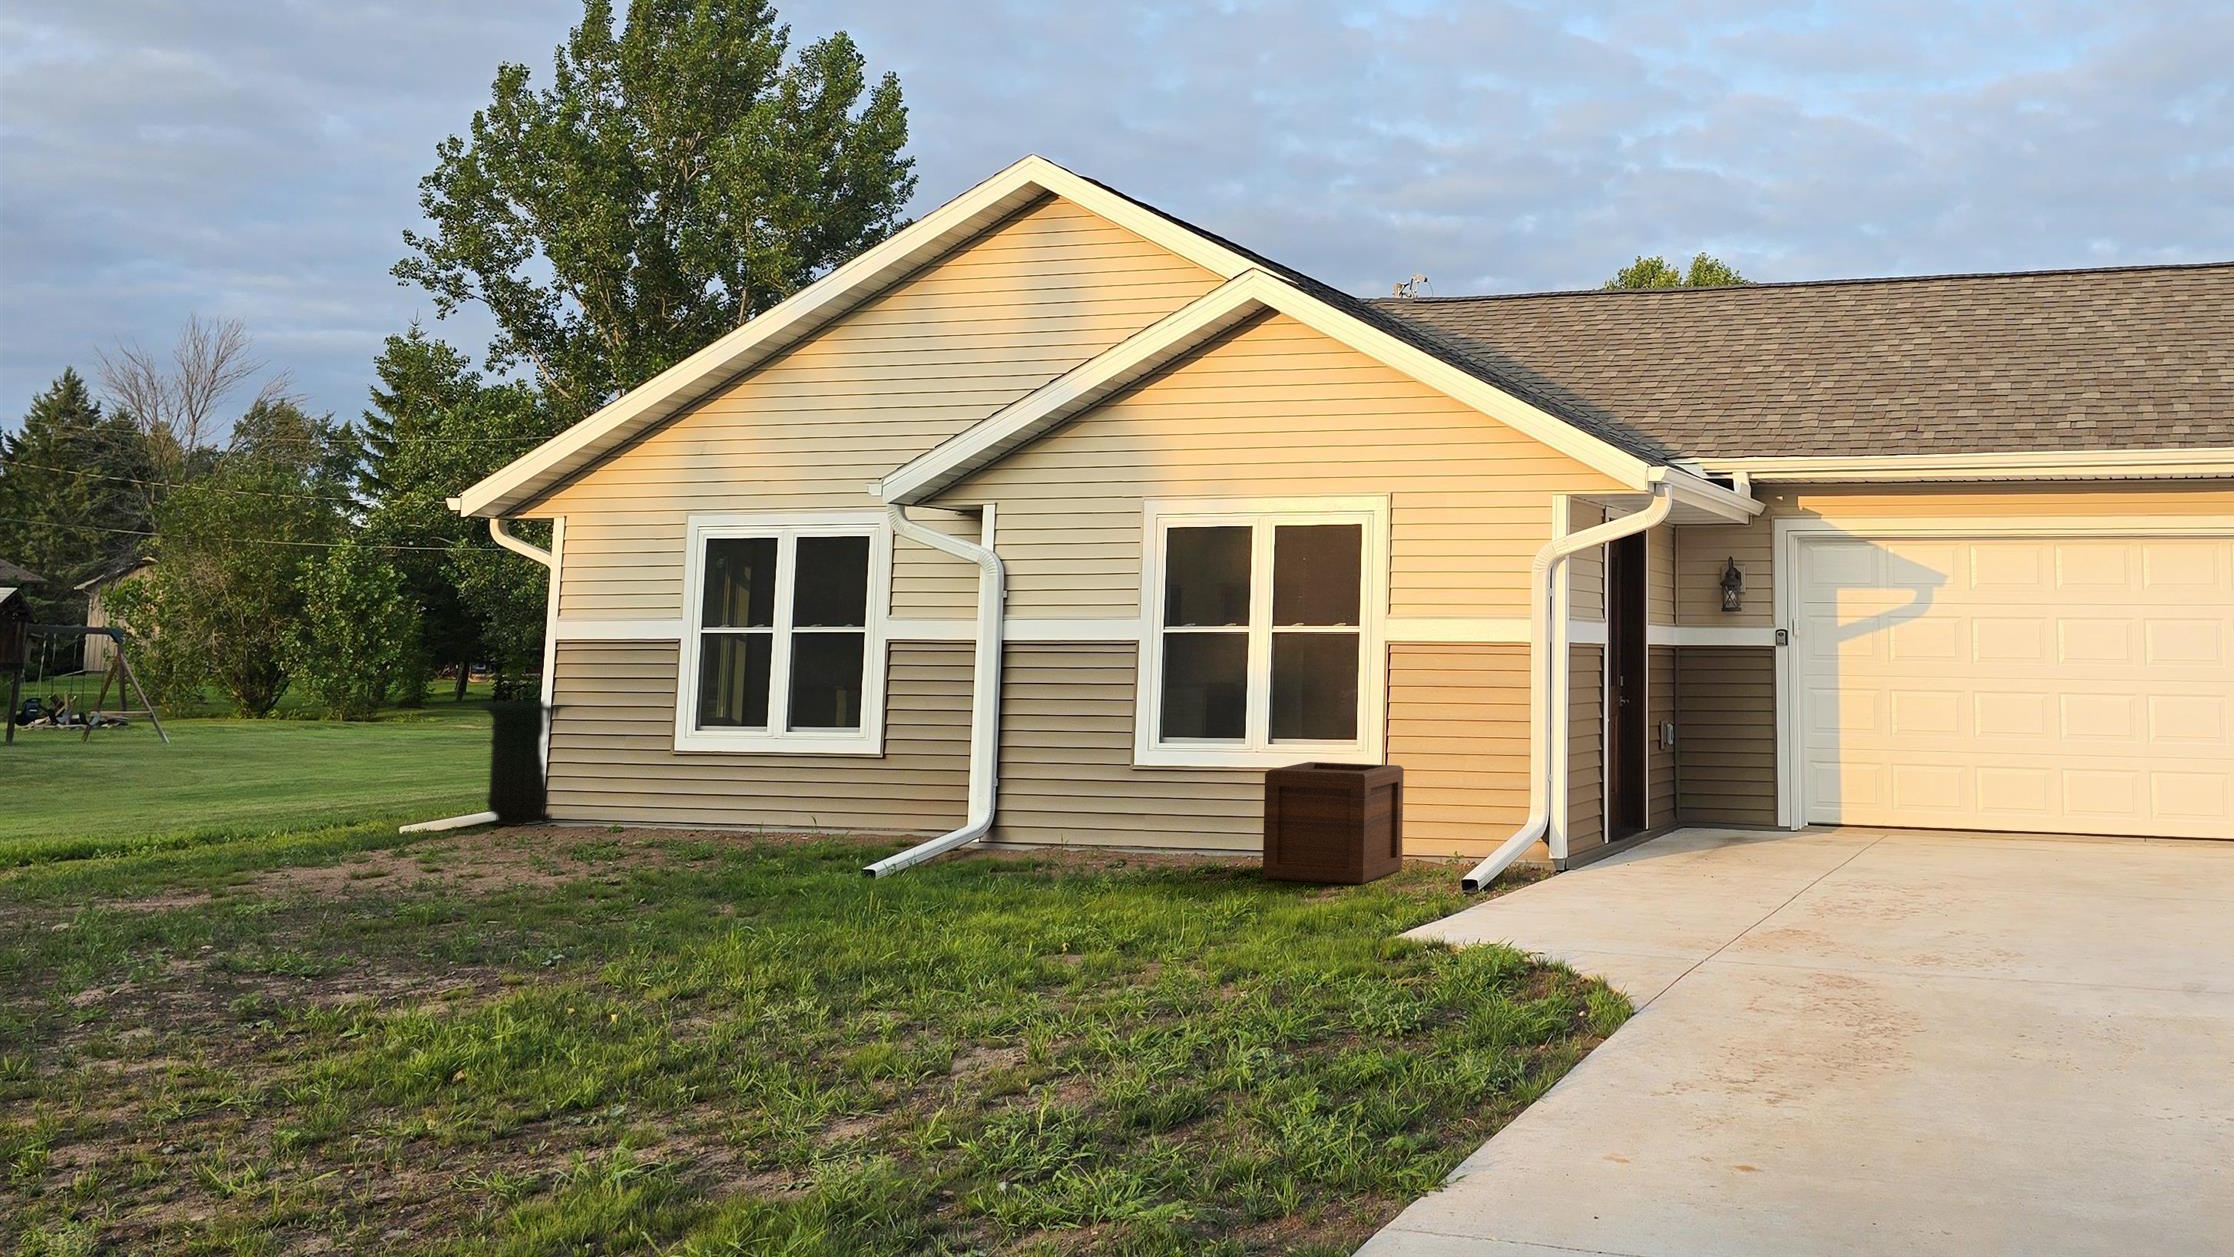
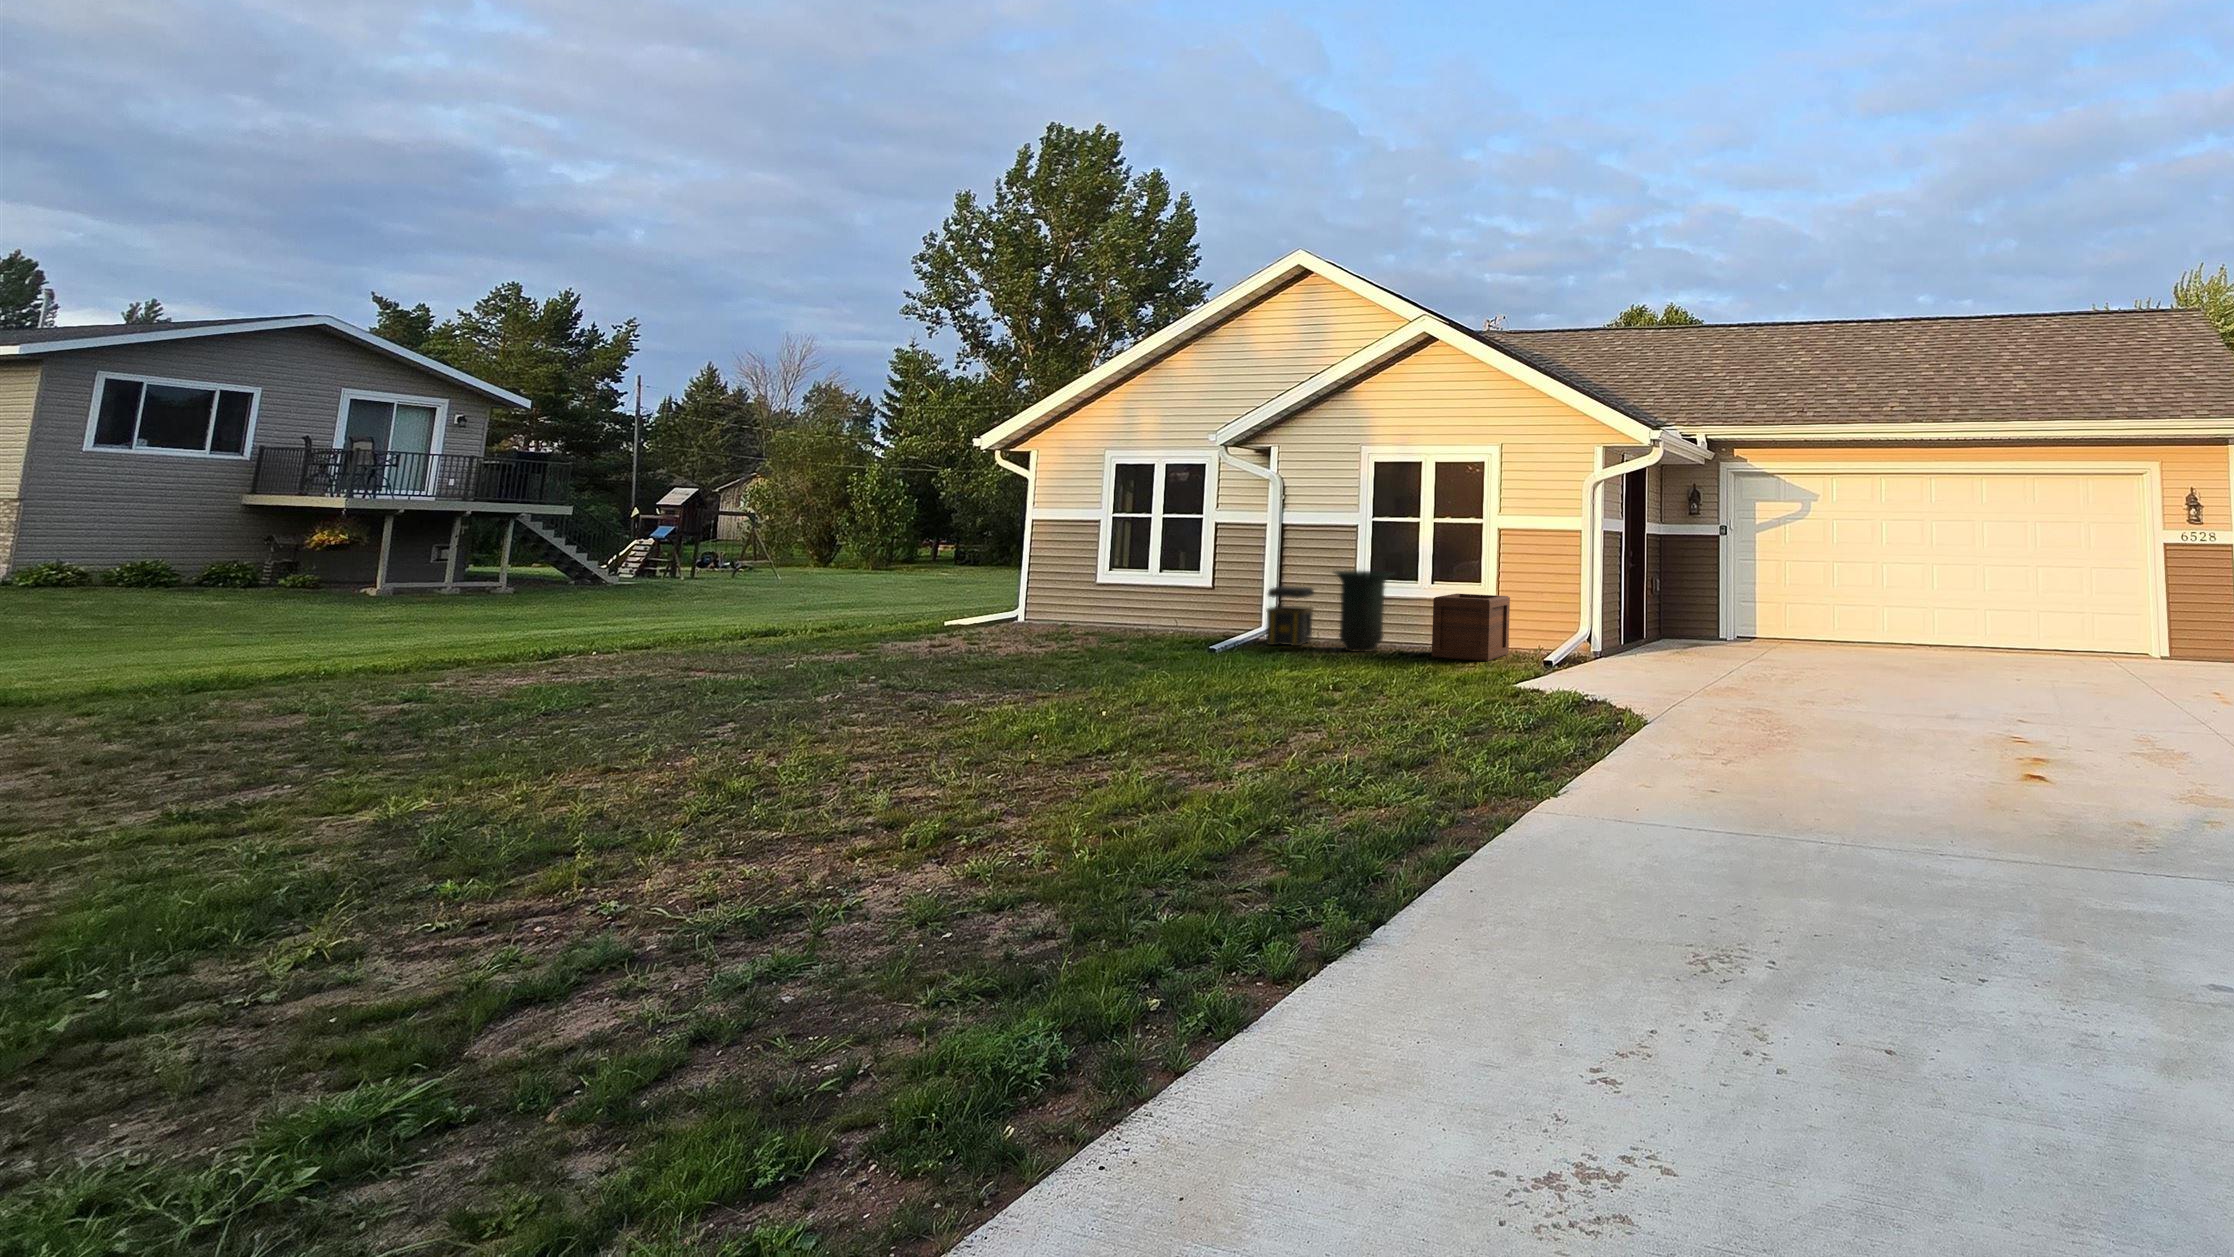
trash can: present [478,701,568,826] -> present [1334,571,1393,652]
toolbox: none [969,752,1058,859] -> present [1266,586,1314,646]

